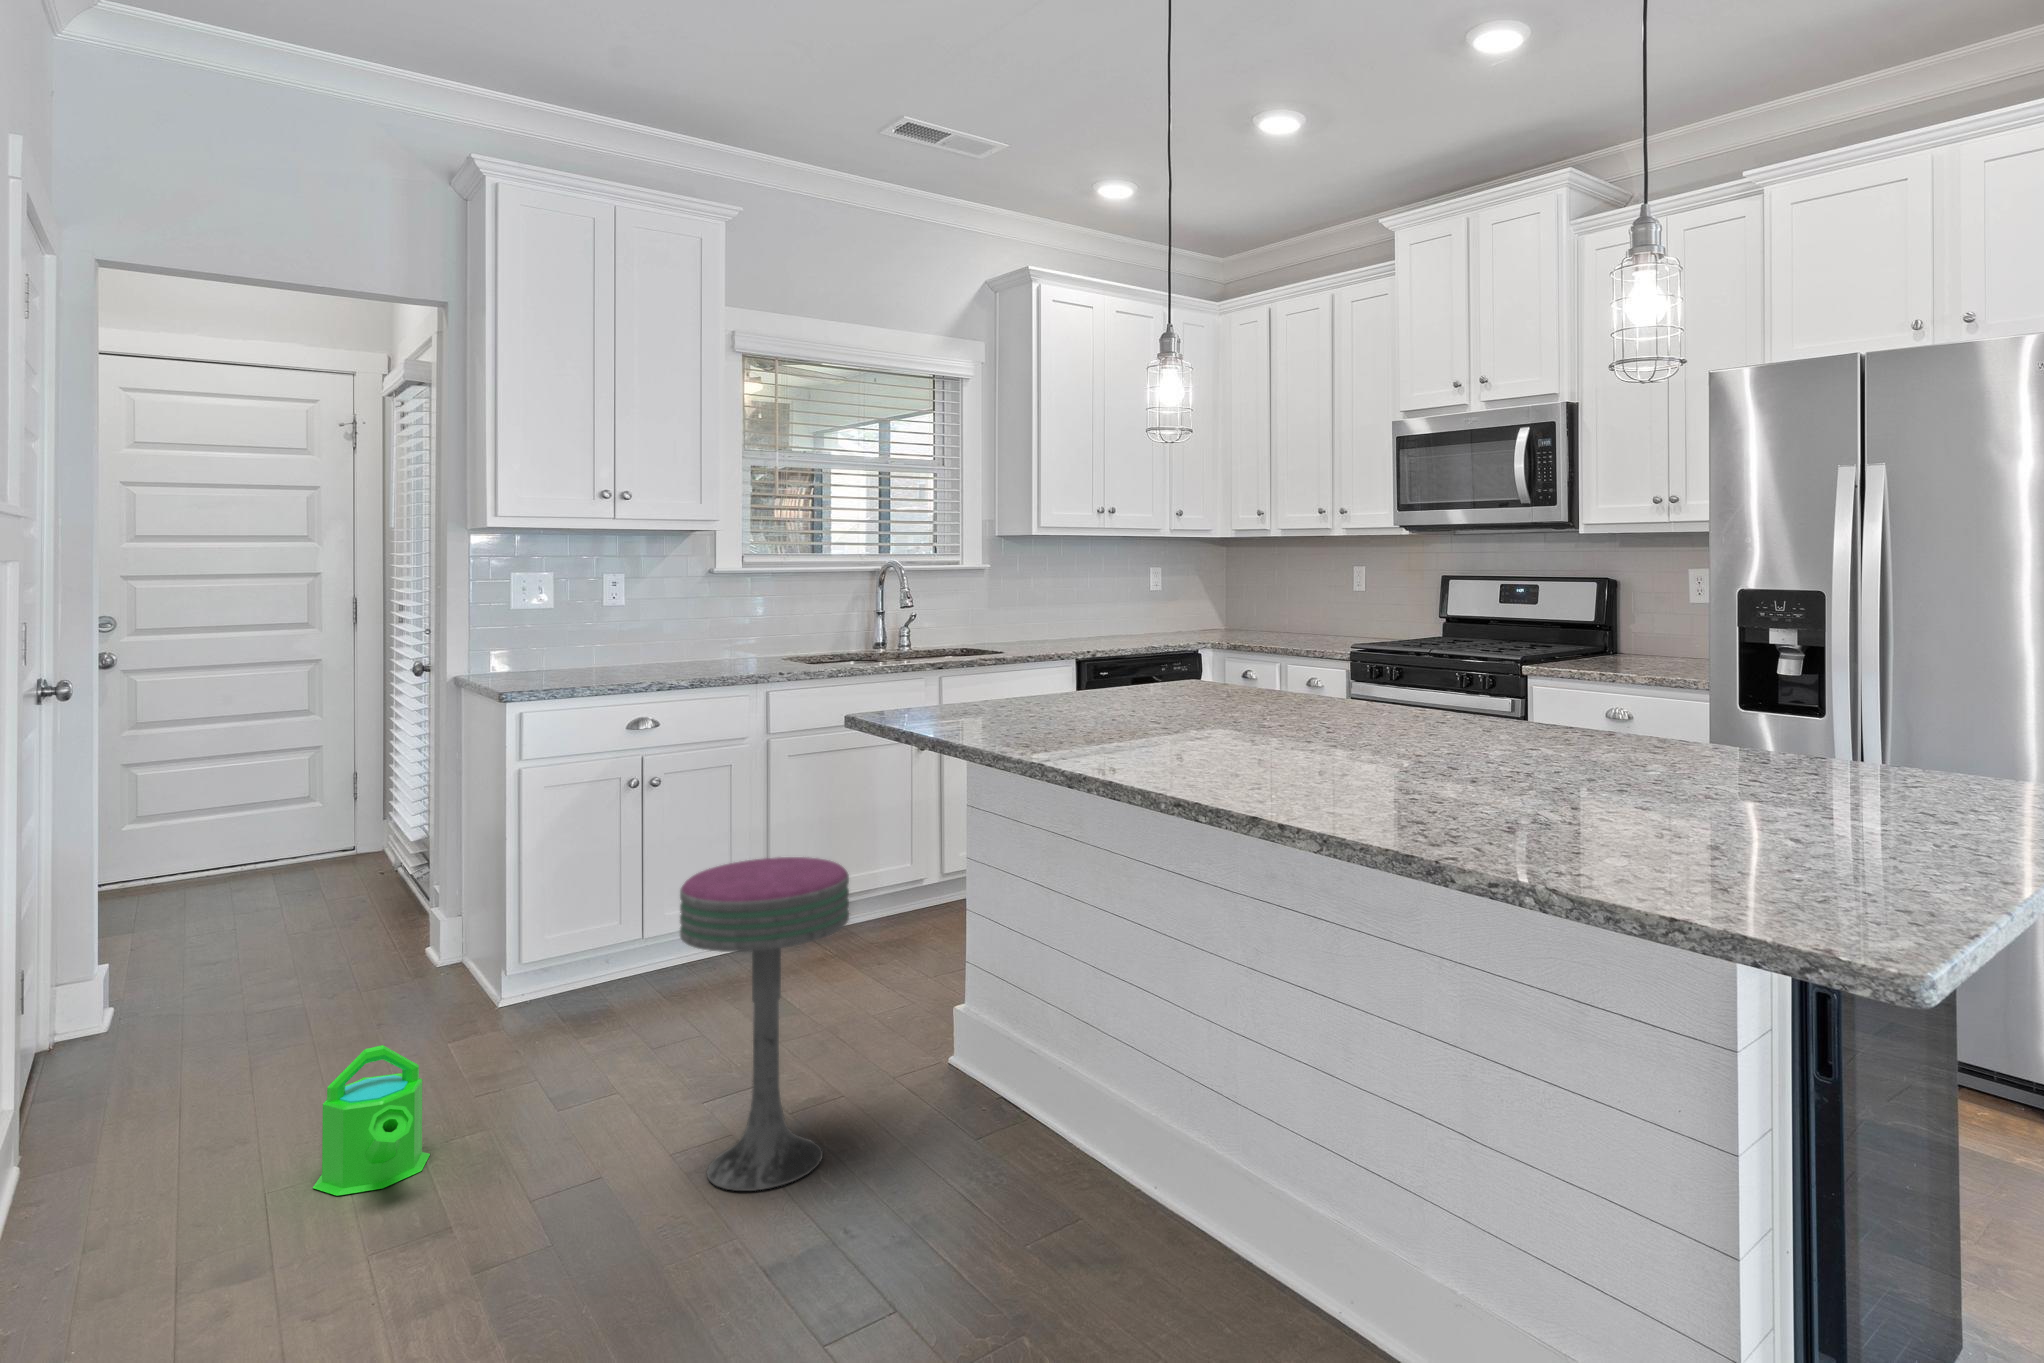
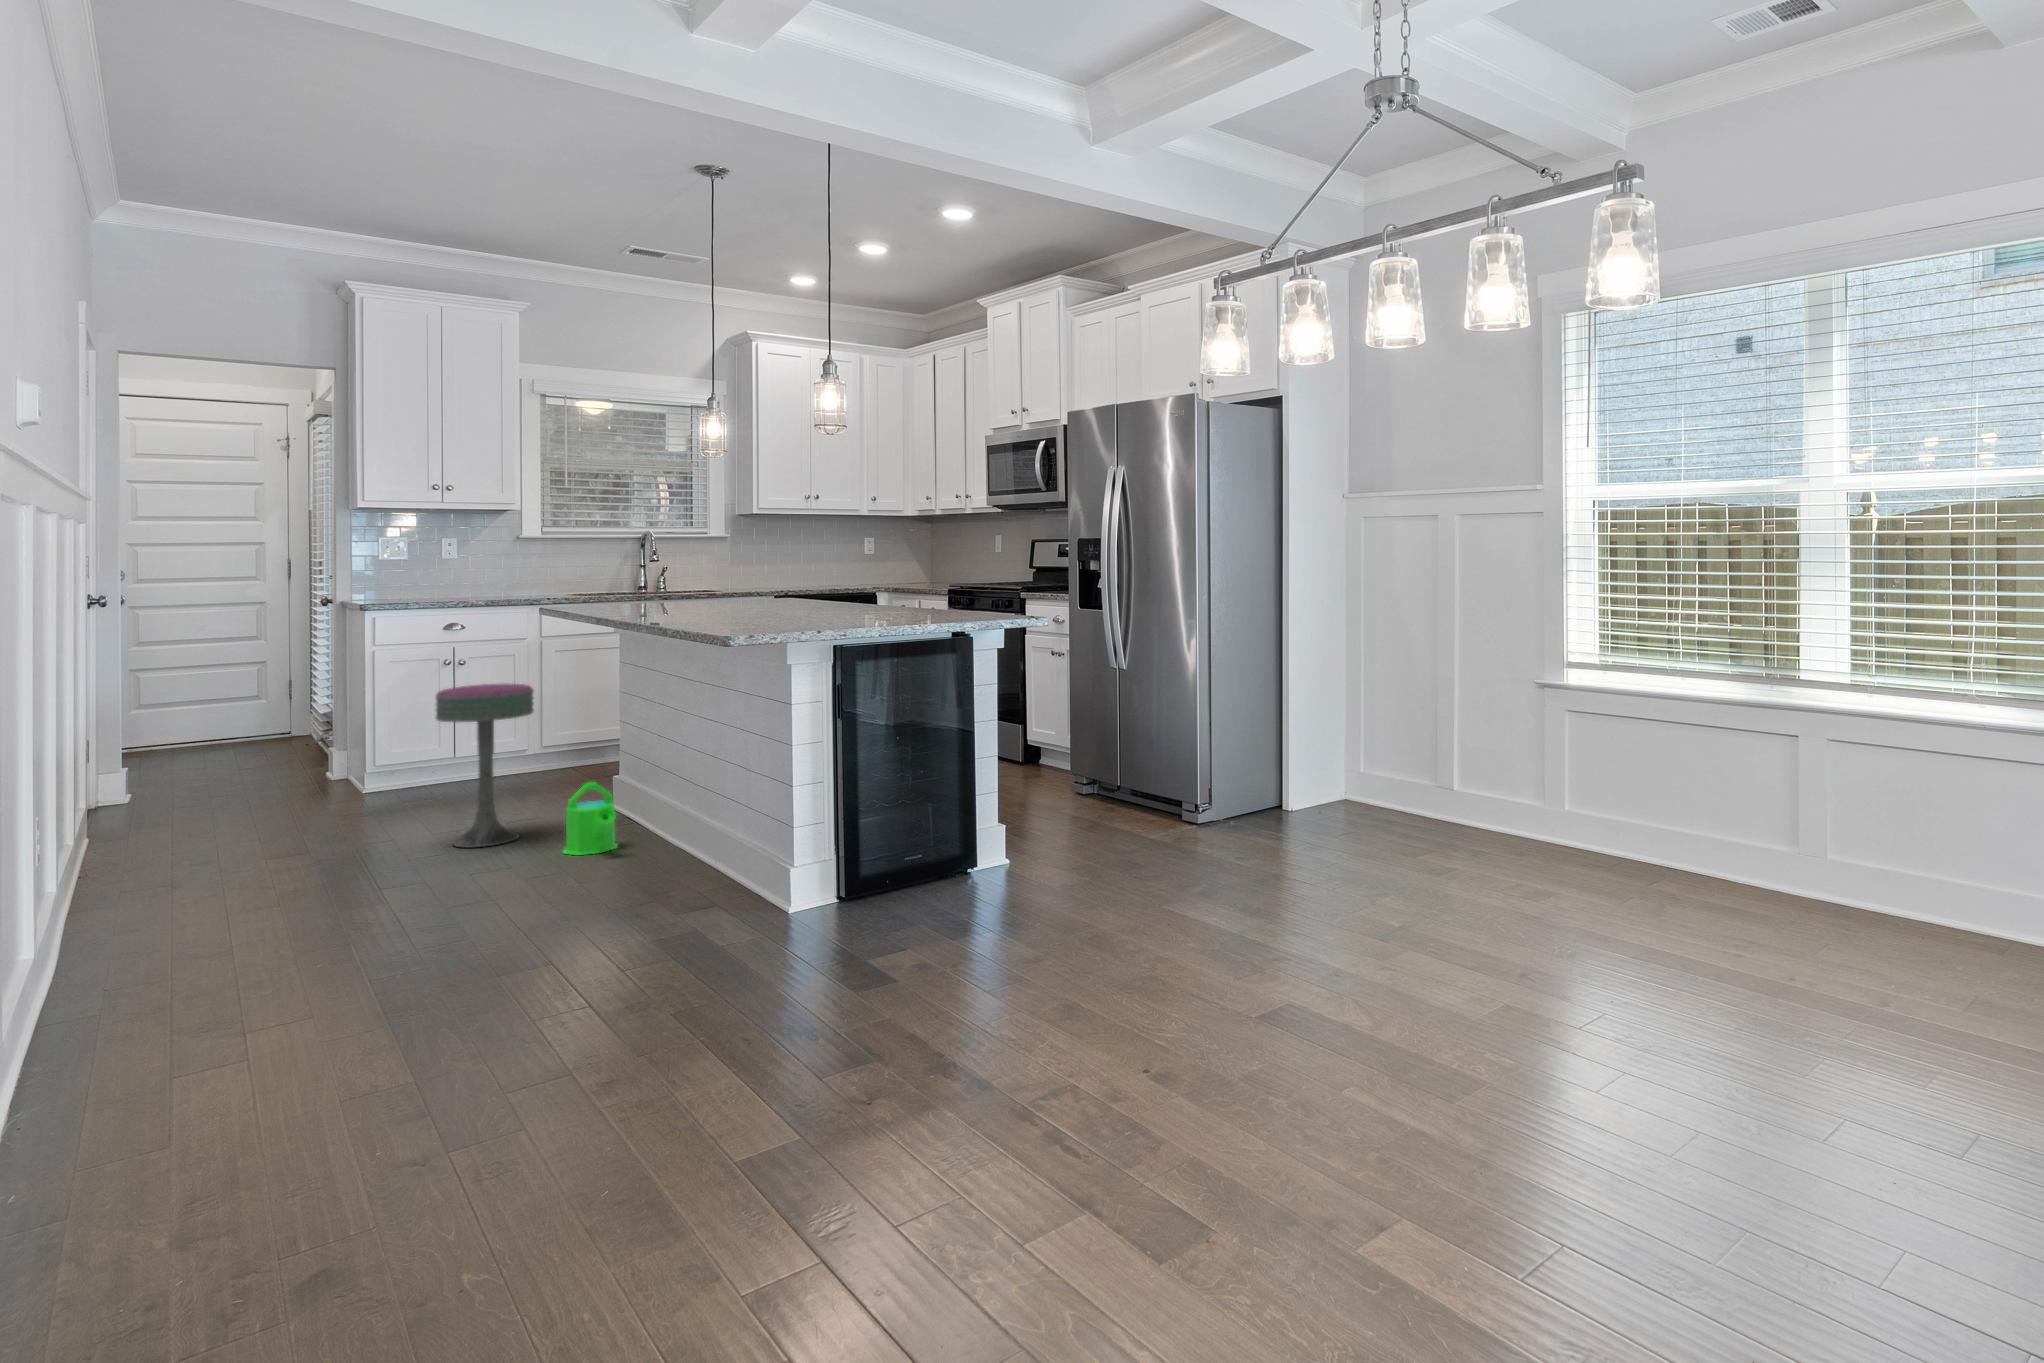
watering can: present [313,1045,430,1196] -> present [563,782,618,855]

